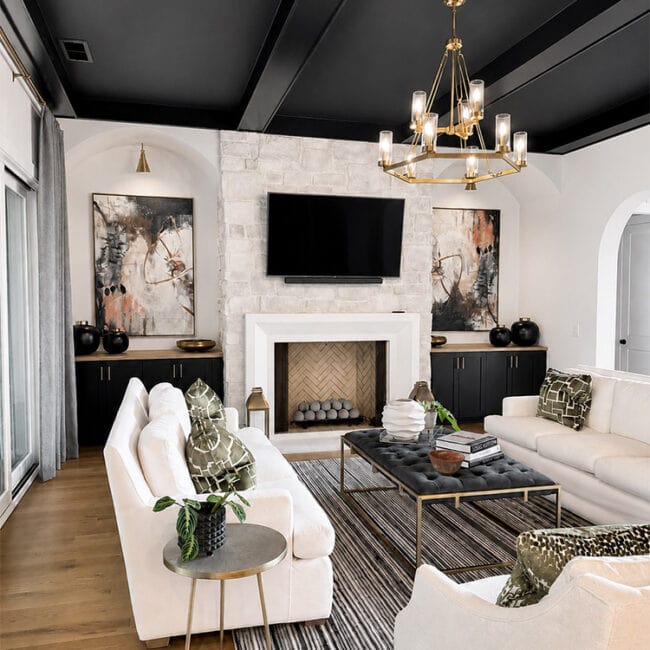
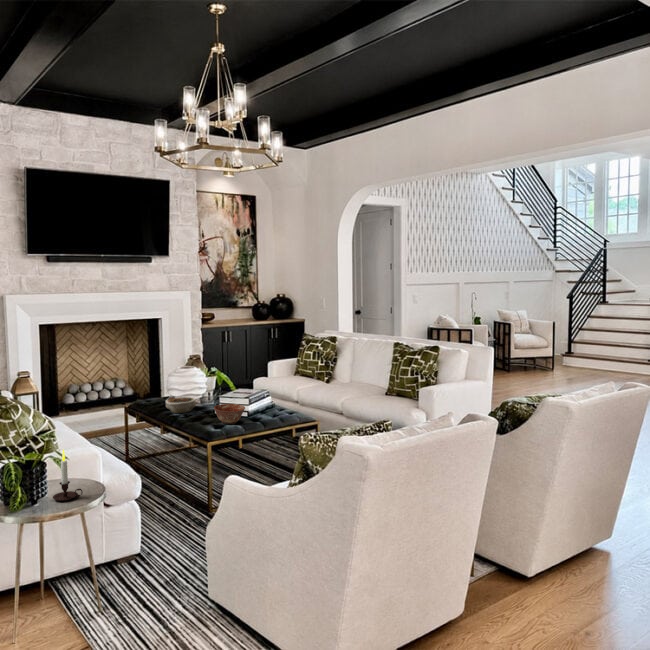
succulent planter: none [379,433,412,453] -> present [166,397,196,413]
candle: none [232,495,263,553] -> present [53,450,83,501]

